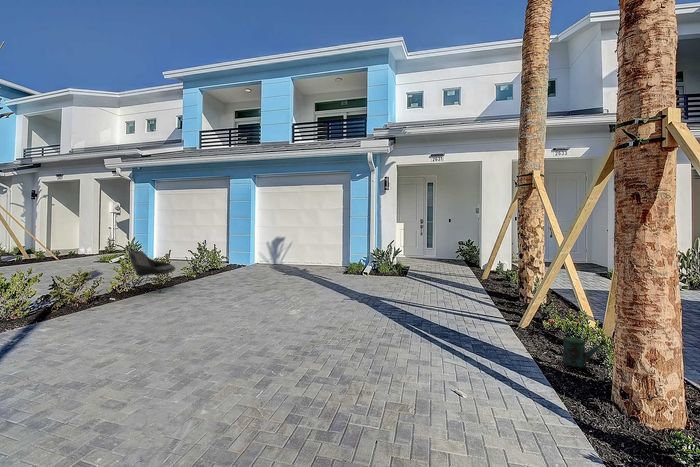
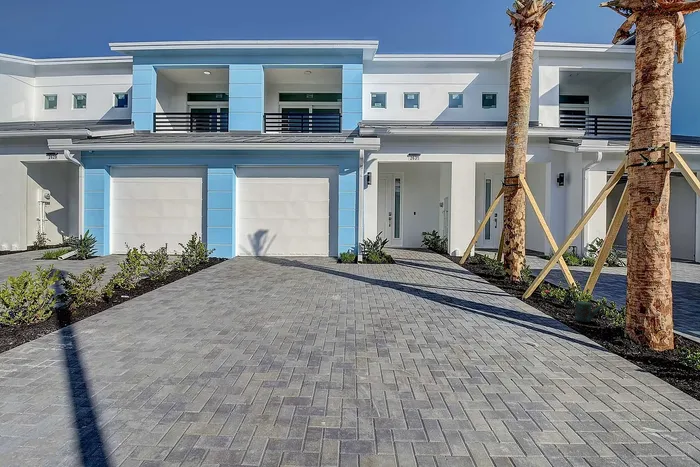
lounge chair: present [129,251,175,293] -> none [136,246,181,291]

